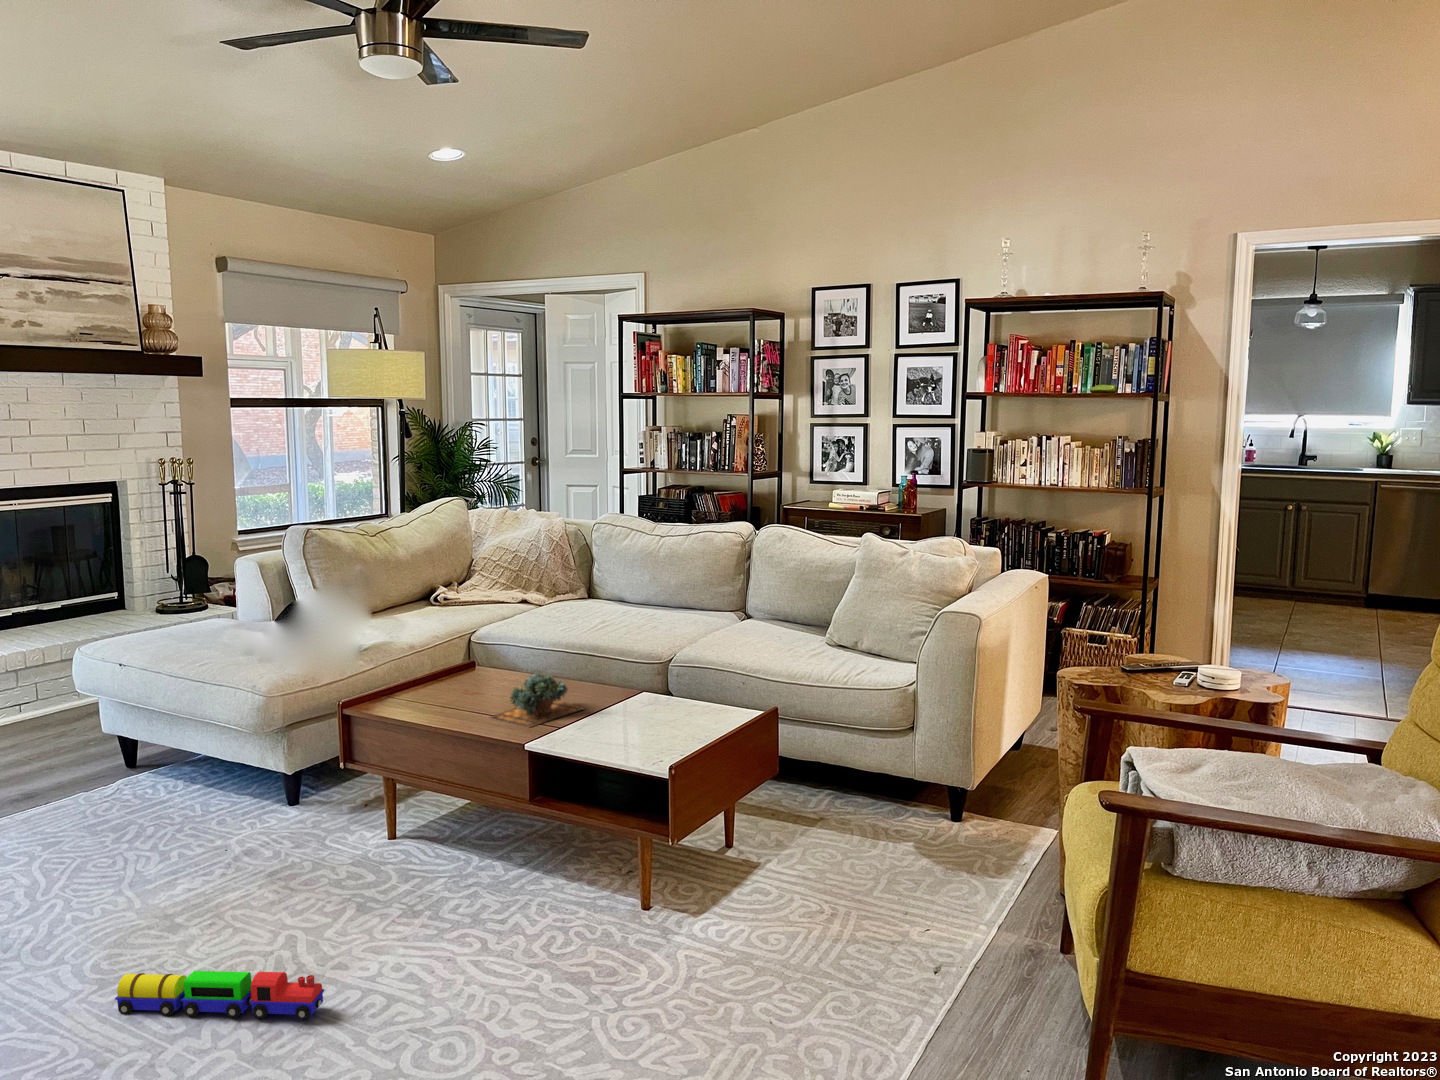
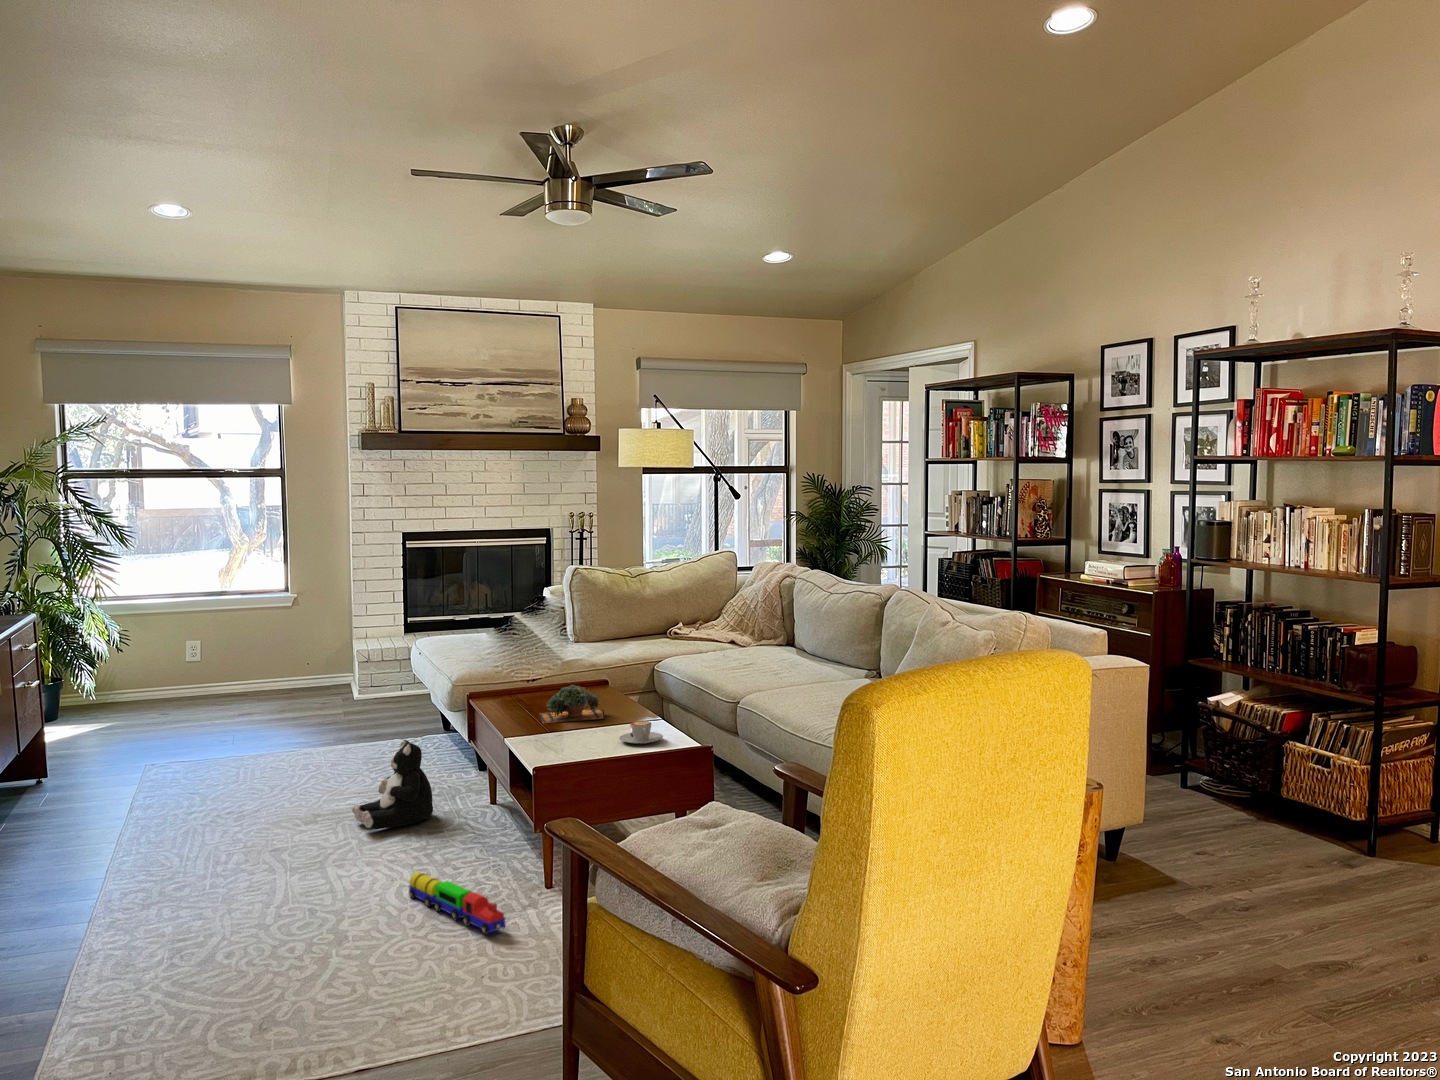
coffee cup: none [669,699,721,728] -> present [619,721,663,744]
plush toy: none [266,789,375,926] -> present [352,740,433,829]
toy train: present [115,971,324,1020] -> present [409,872,506,935]

